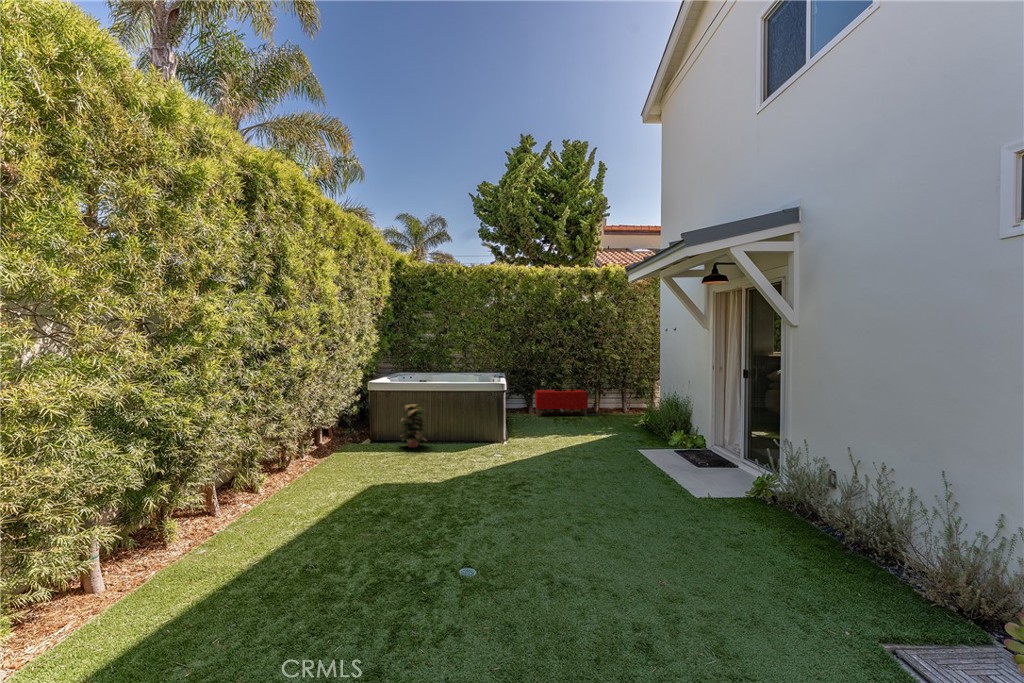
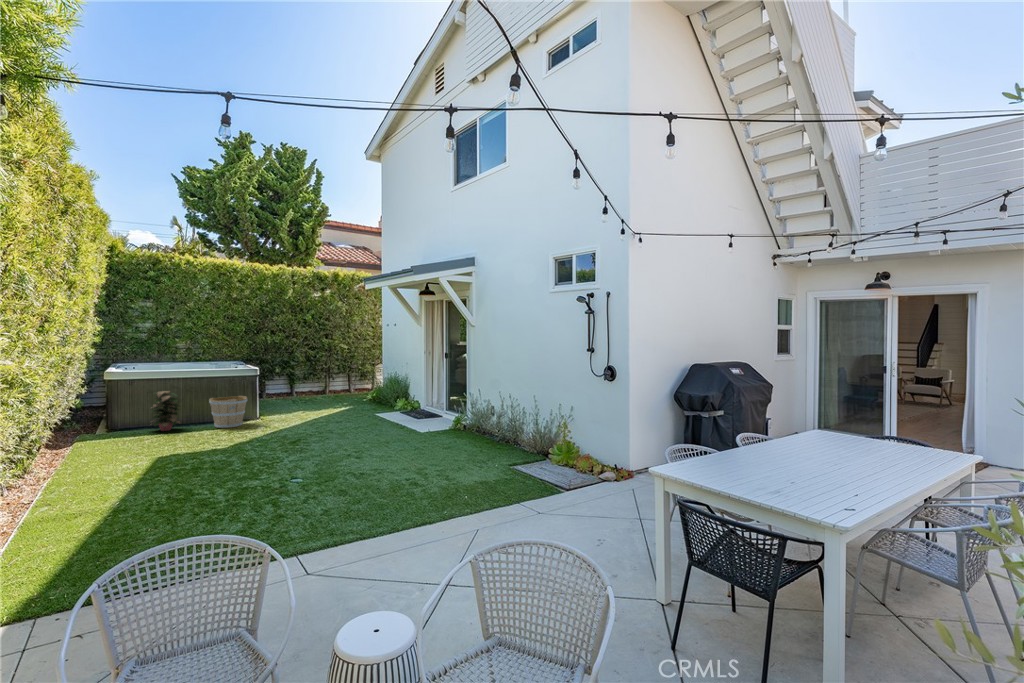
bench: present [535,390,588,417] -> none [269,375,321,400]
wooden bucket: none [451,414,489,451] -> present [209,396,247,428]

